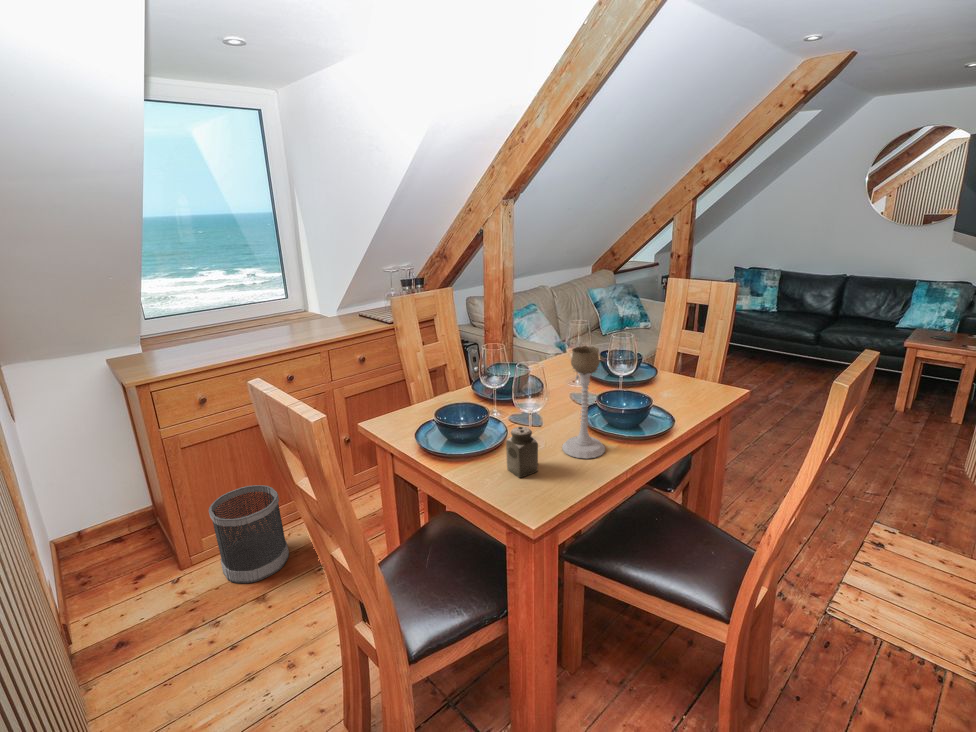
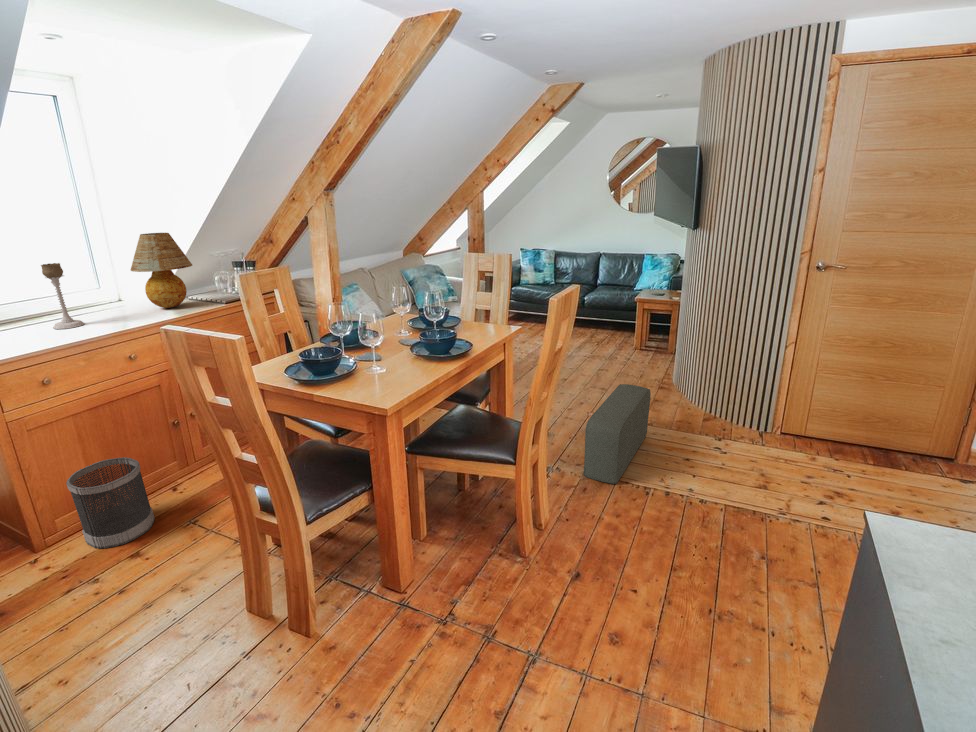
table lamp: none [303,246,361,325] -> present [131,233,192,308]
candle holder: present [562,346,605,459] -> present [41,263,84,329]
salt shaker: present [506,427,538,478] -> none [358,355,384,391]
pouf: none [822,480,946,644] -> present [584,384,651,484]

